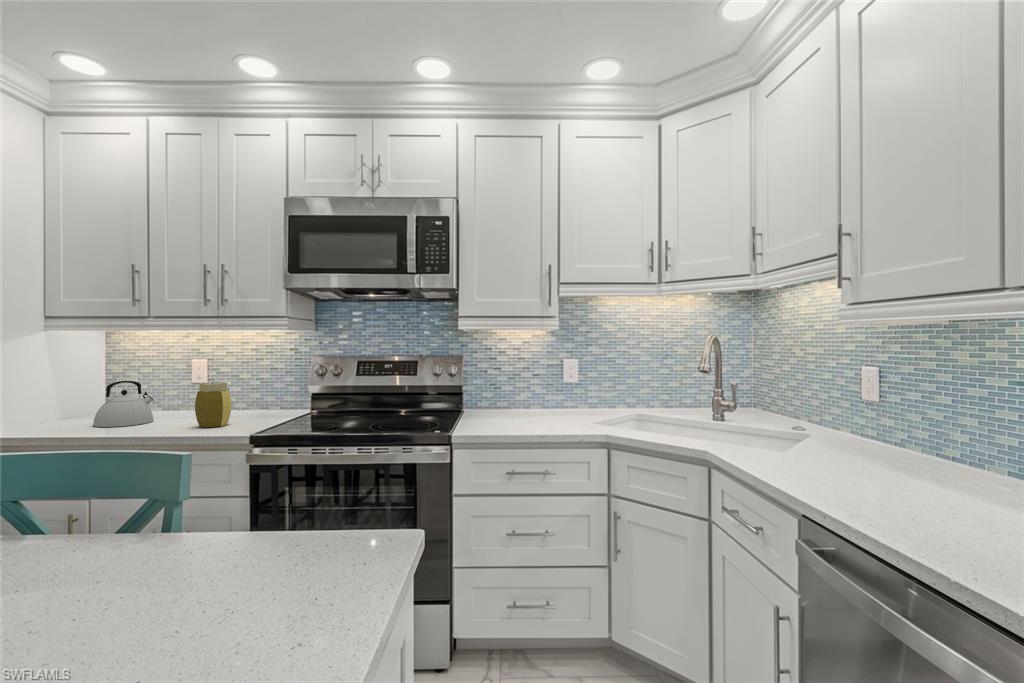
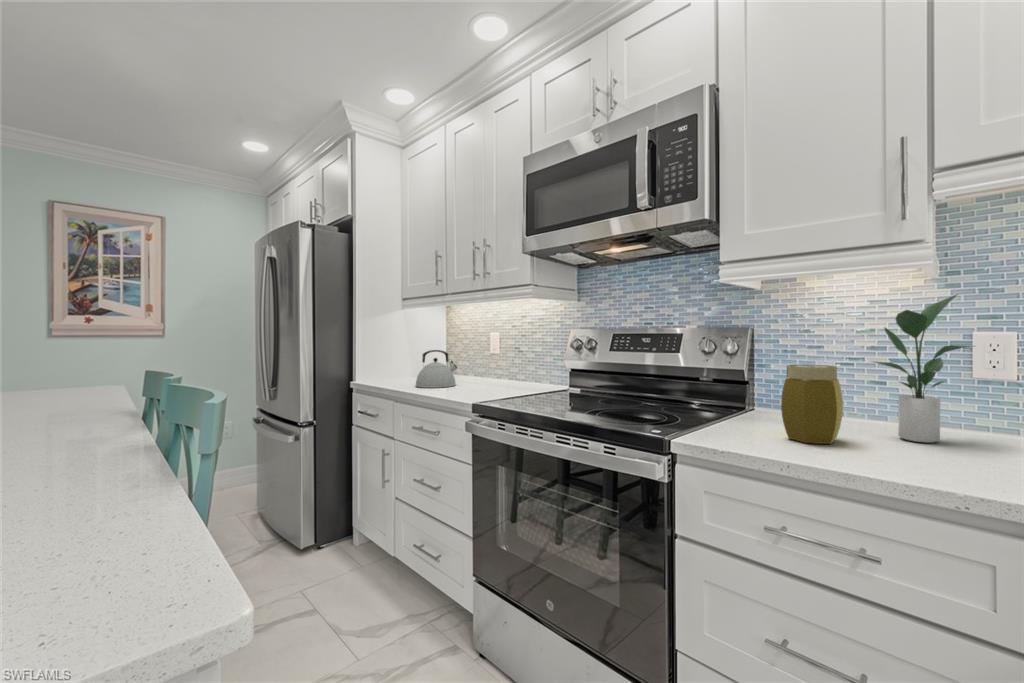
potted plant: none [533,342,573,417] -> present [875,295,972,443]
jar: present [195,382,231,428] -> present [781,365,843,444]

